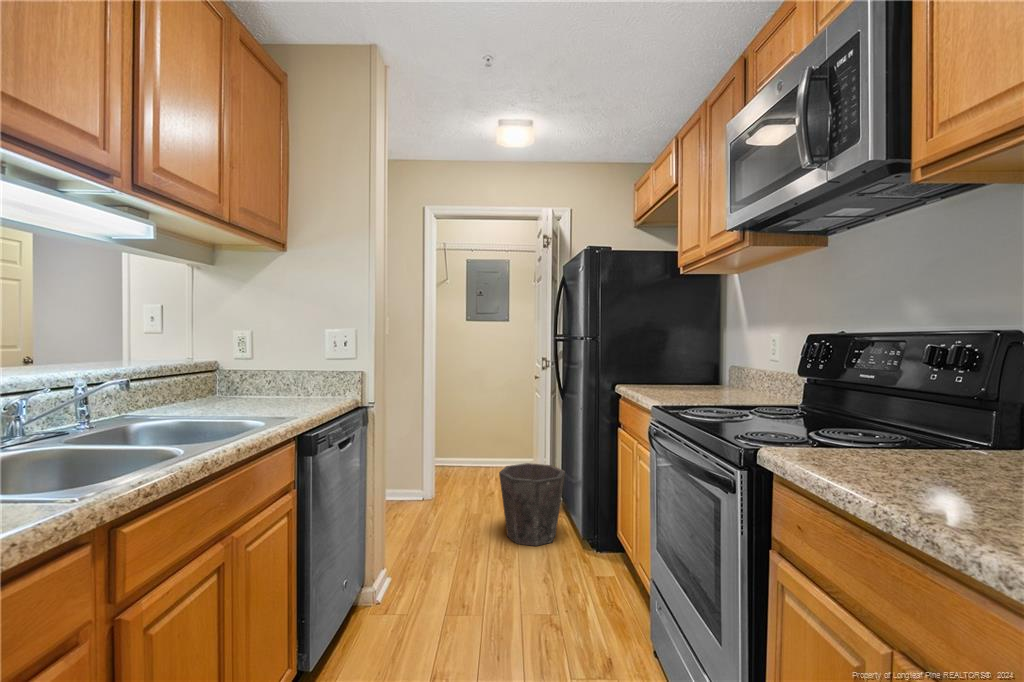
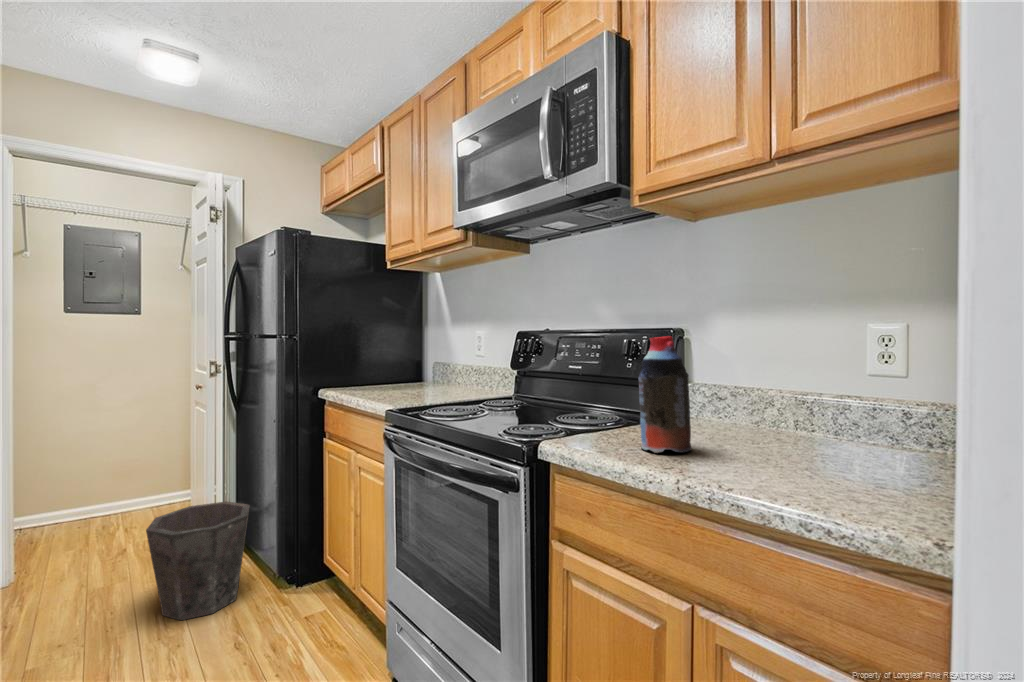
bottle: none [876,340,956,483] -> present [638,336,692,453]

